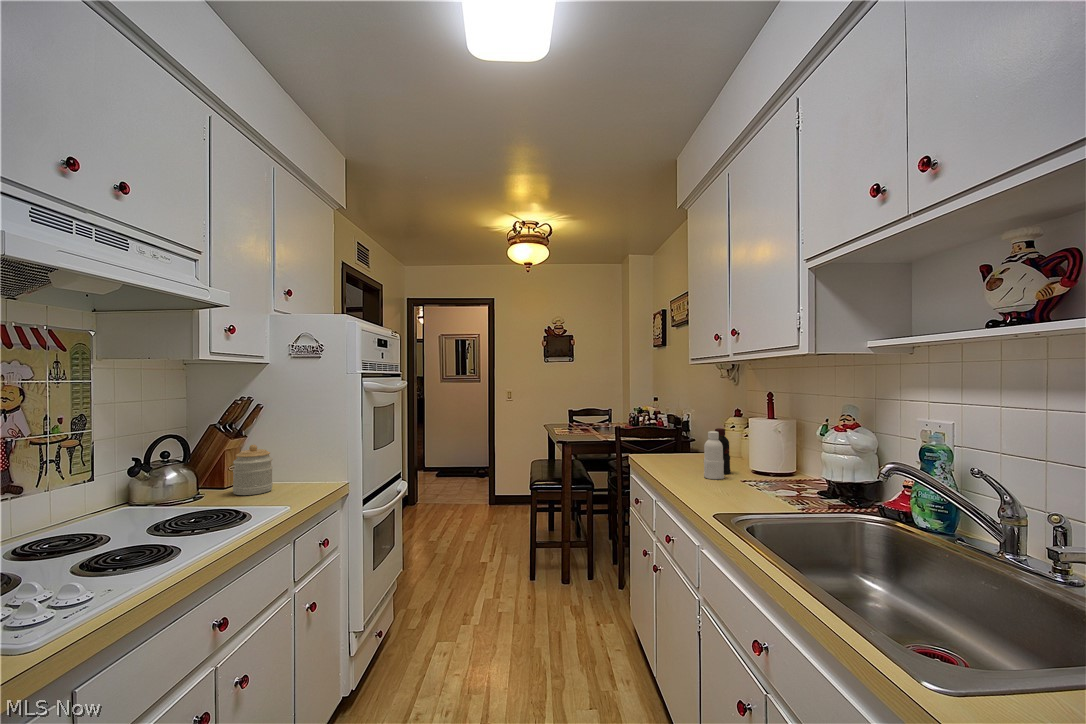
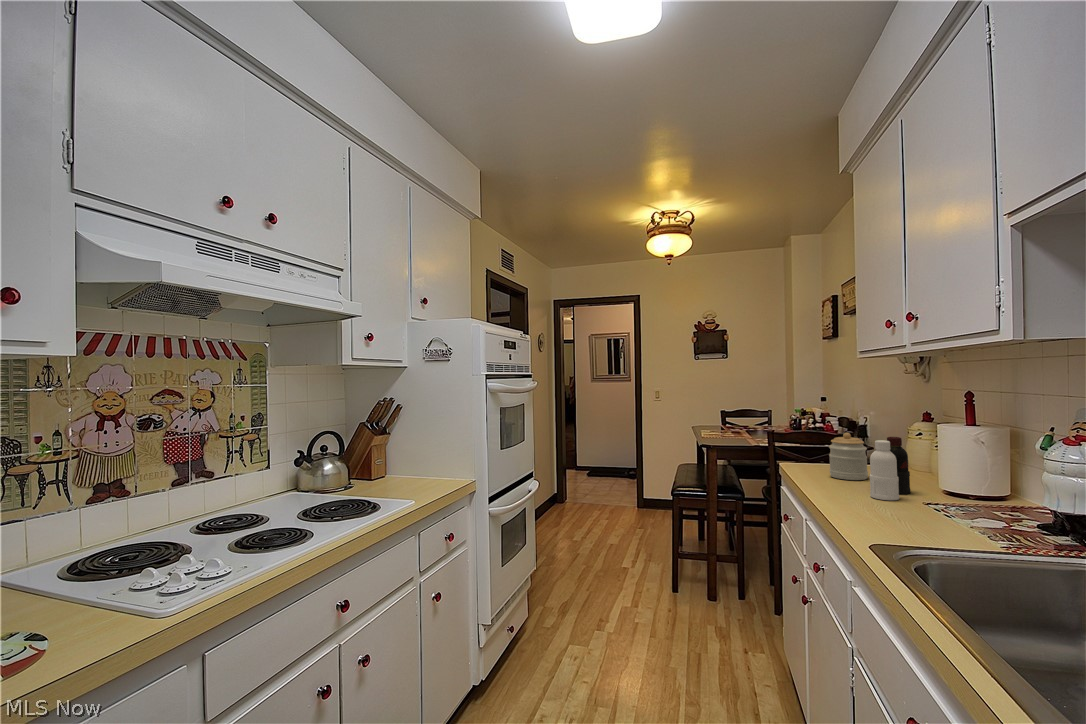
jar: present [233,445,273,495] -> present [829,433,868,480]

